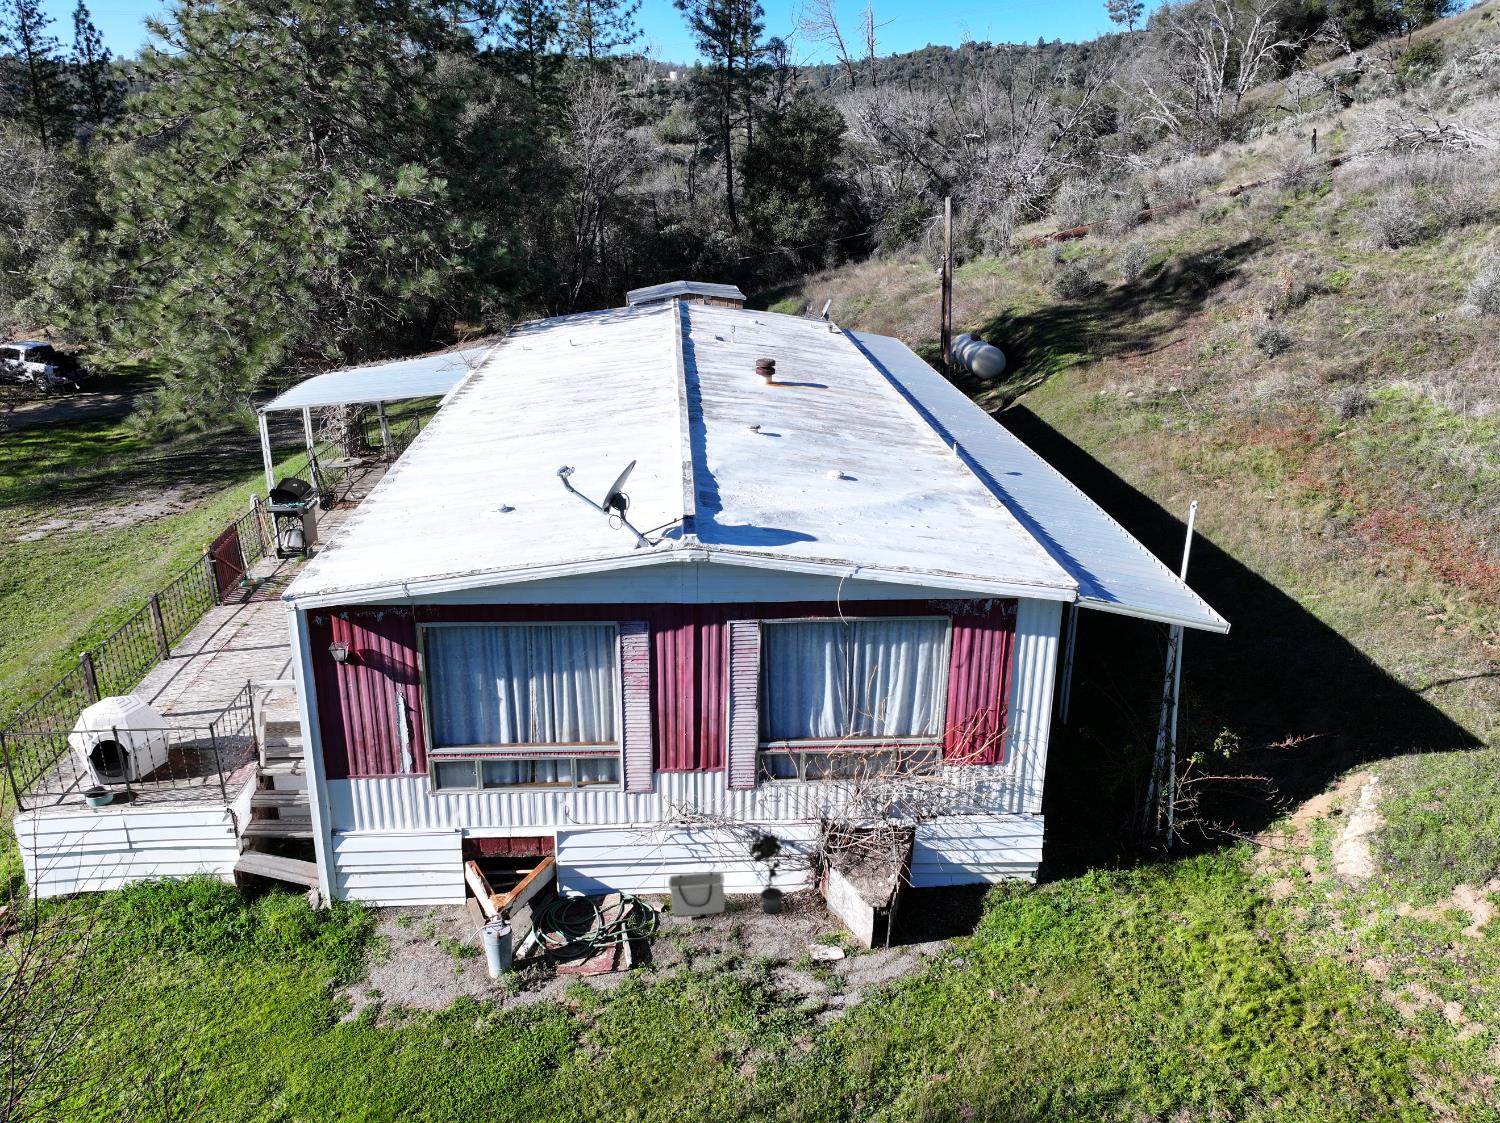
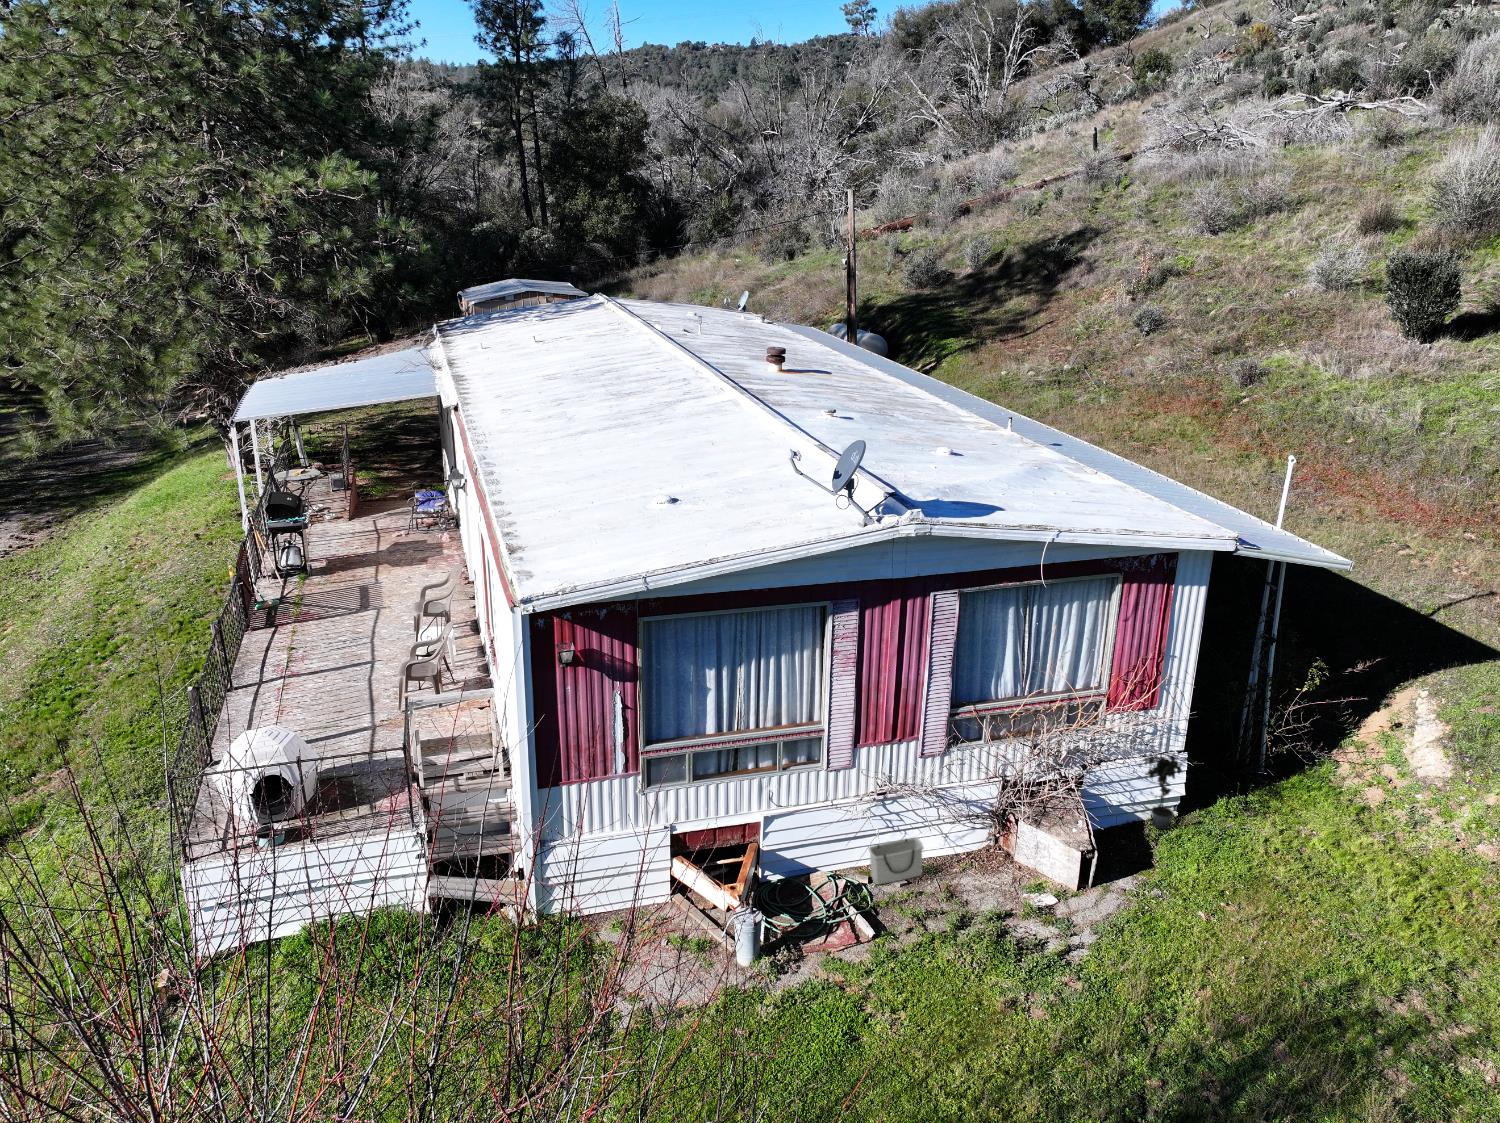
potted plant: present [737,827,798,913] -> present [1140,752,1196,829]

